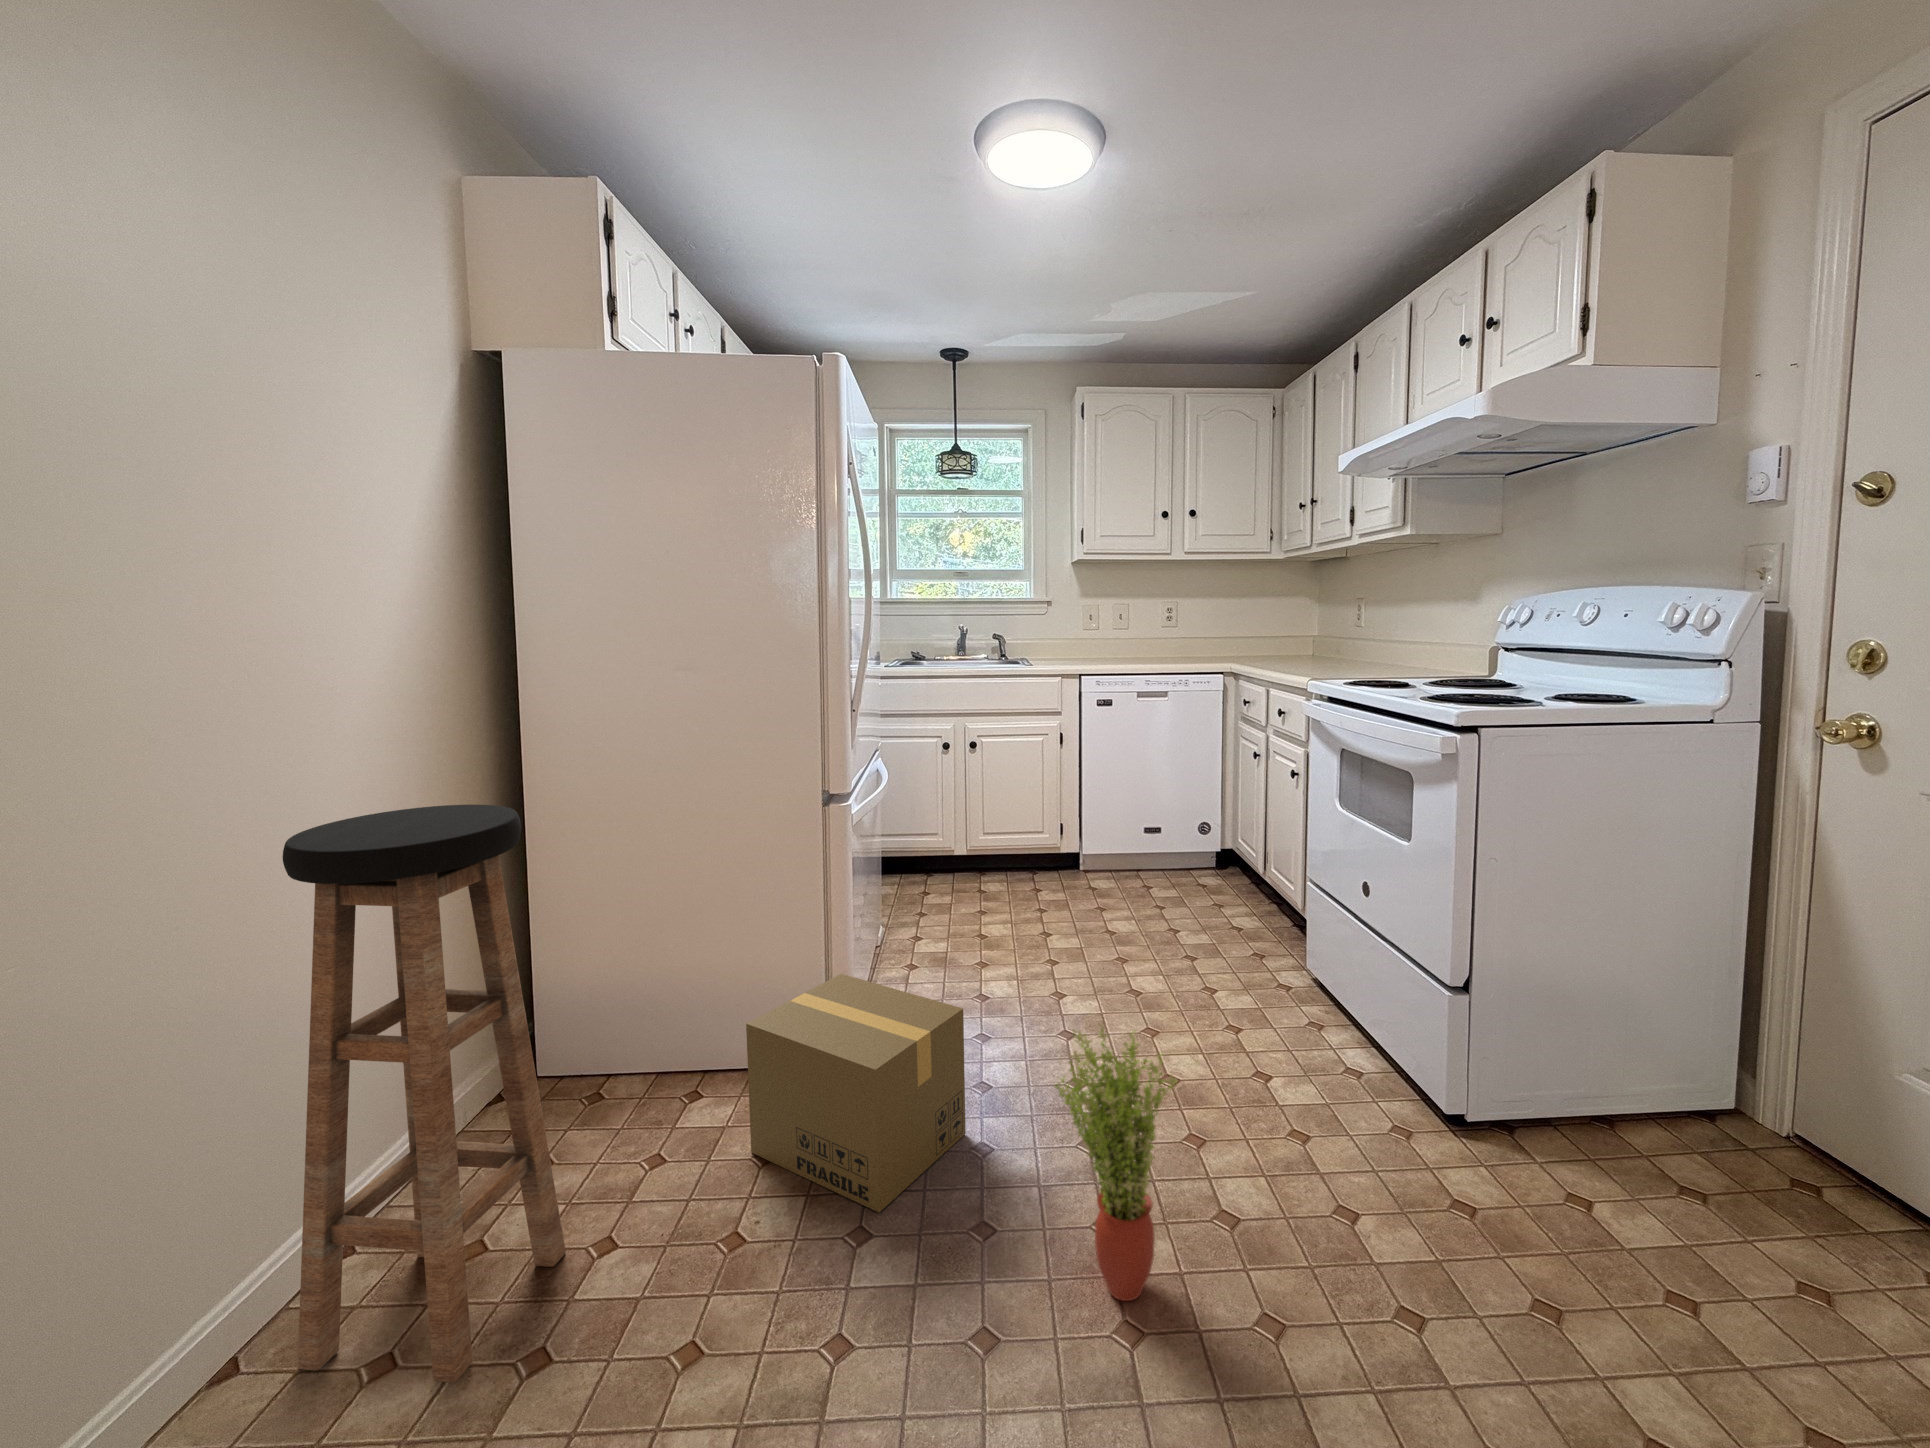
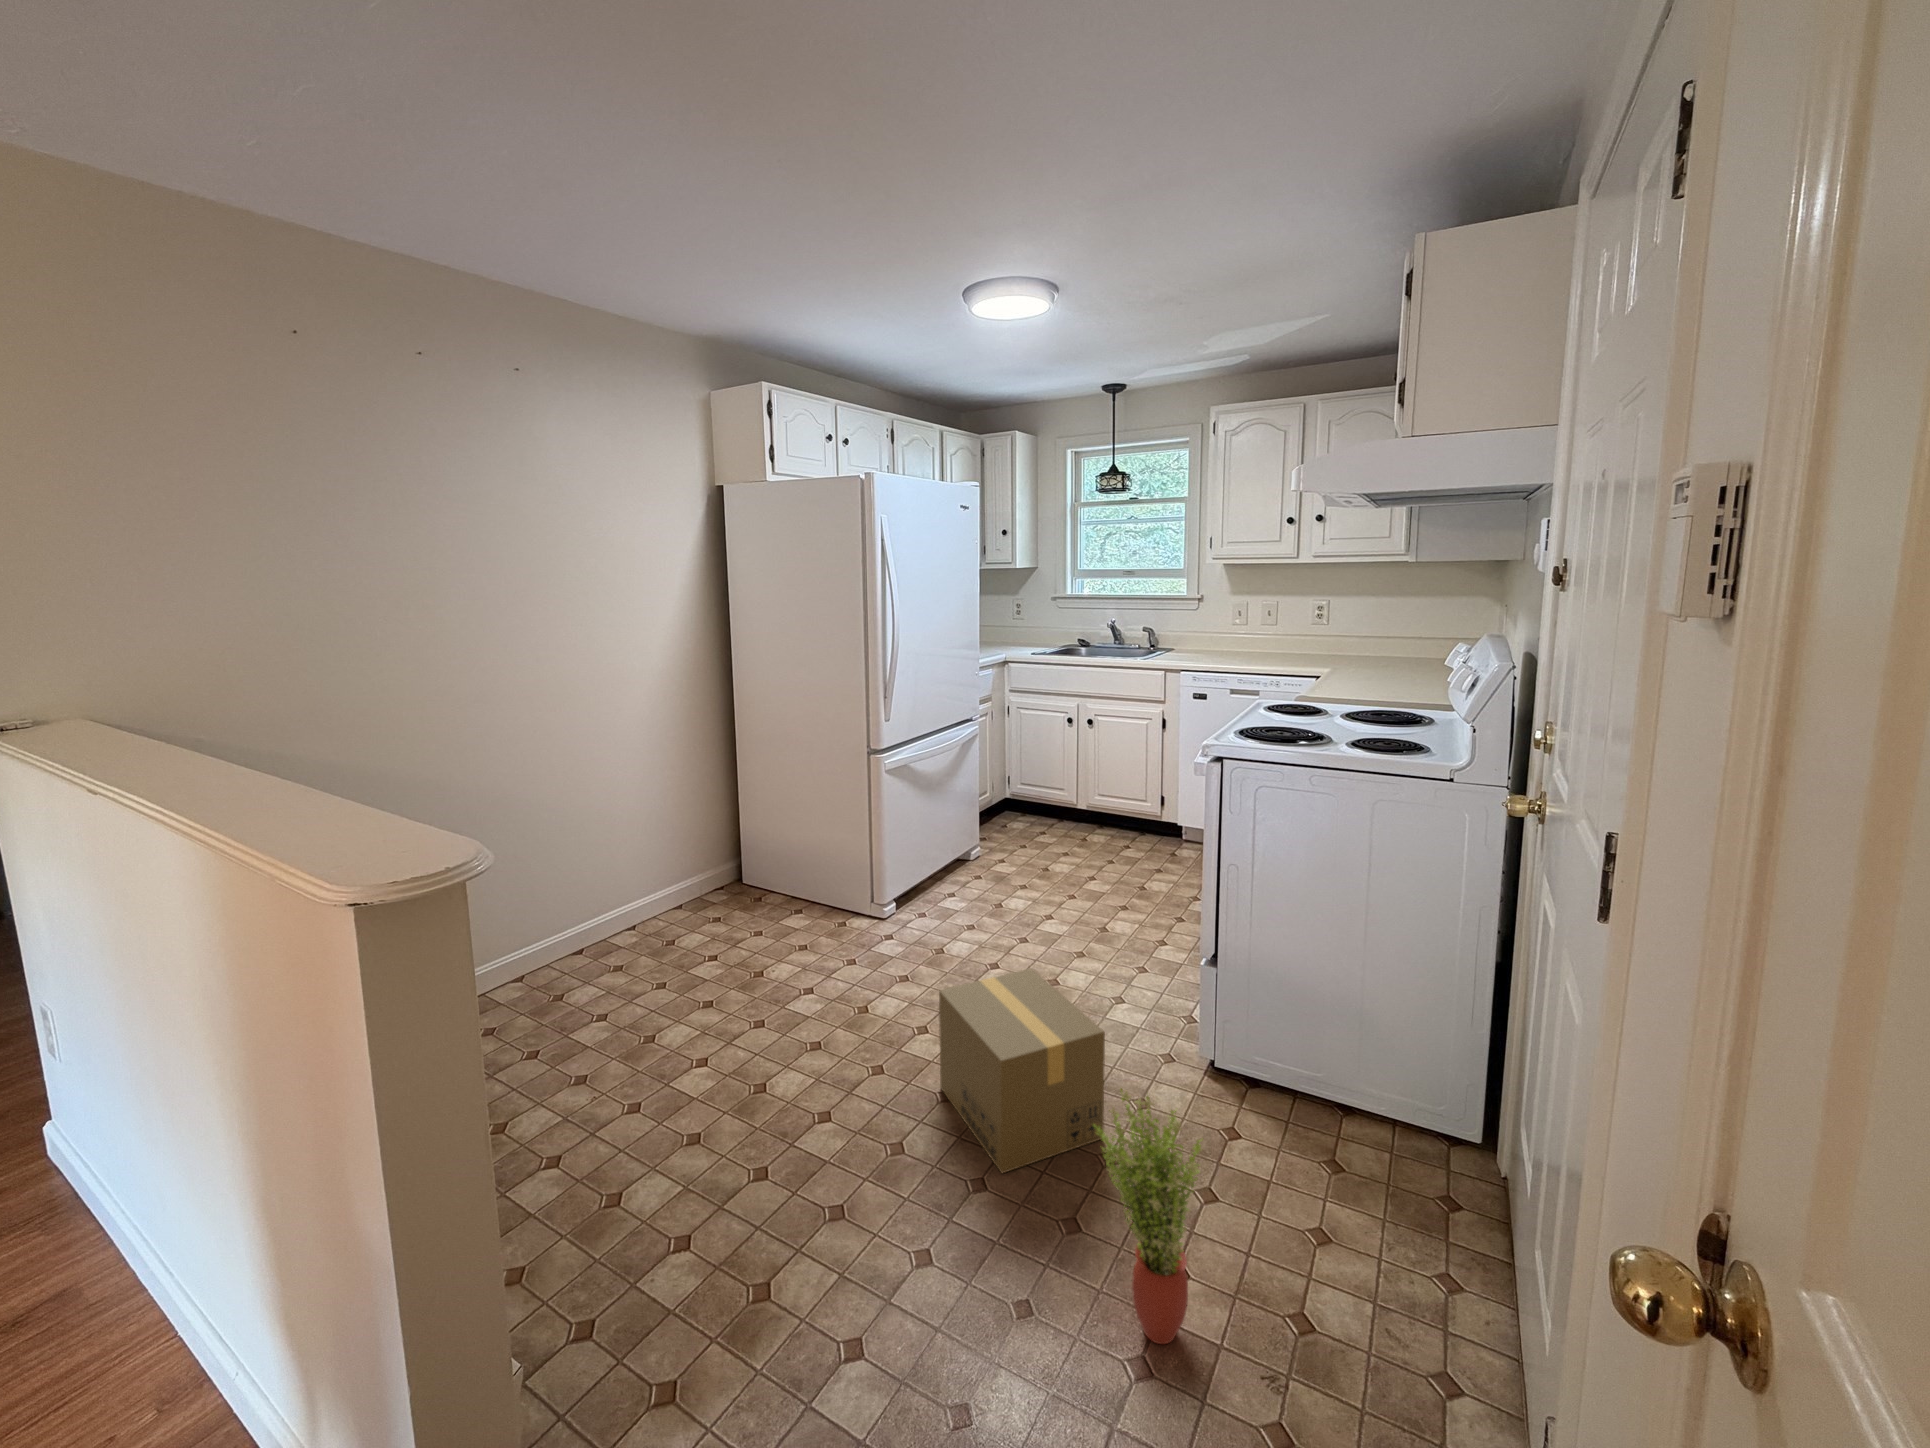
bar stool: present [283,804,566,1383] -> none [652,796,803,1165]

